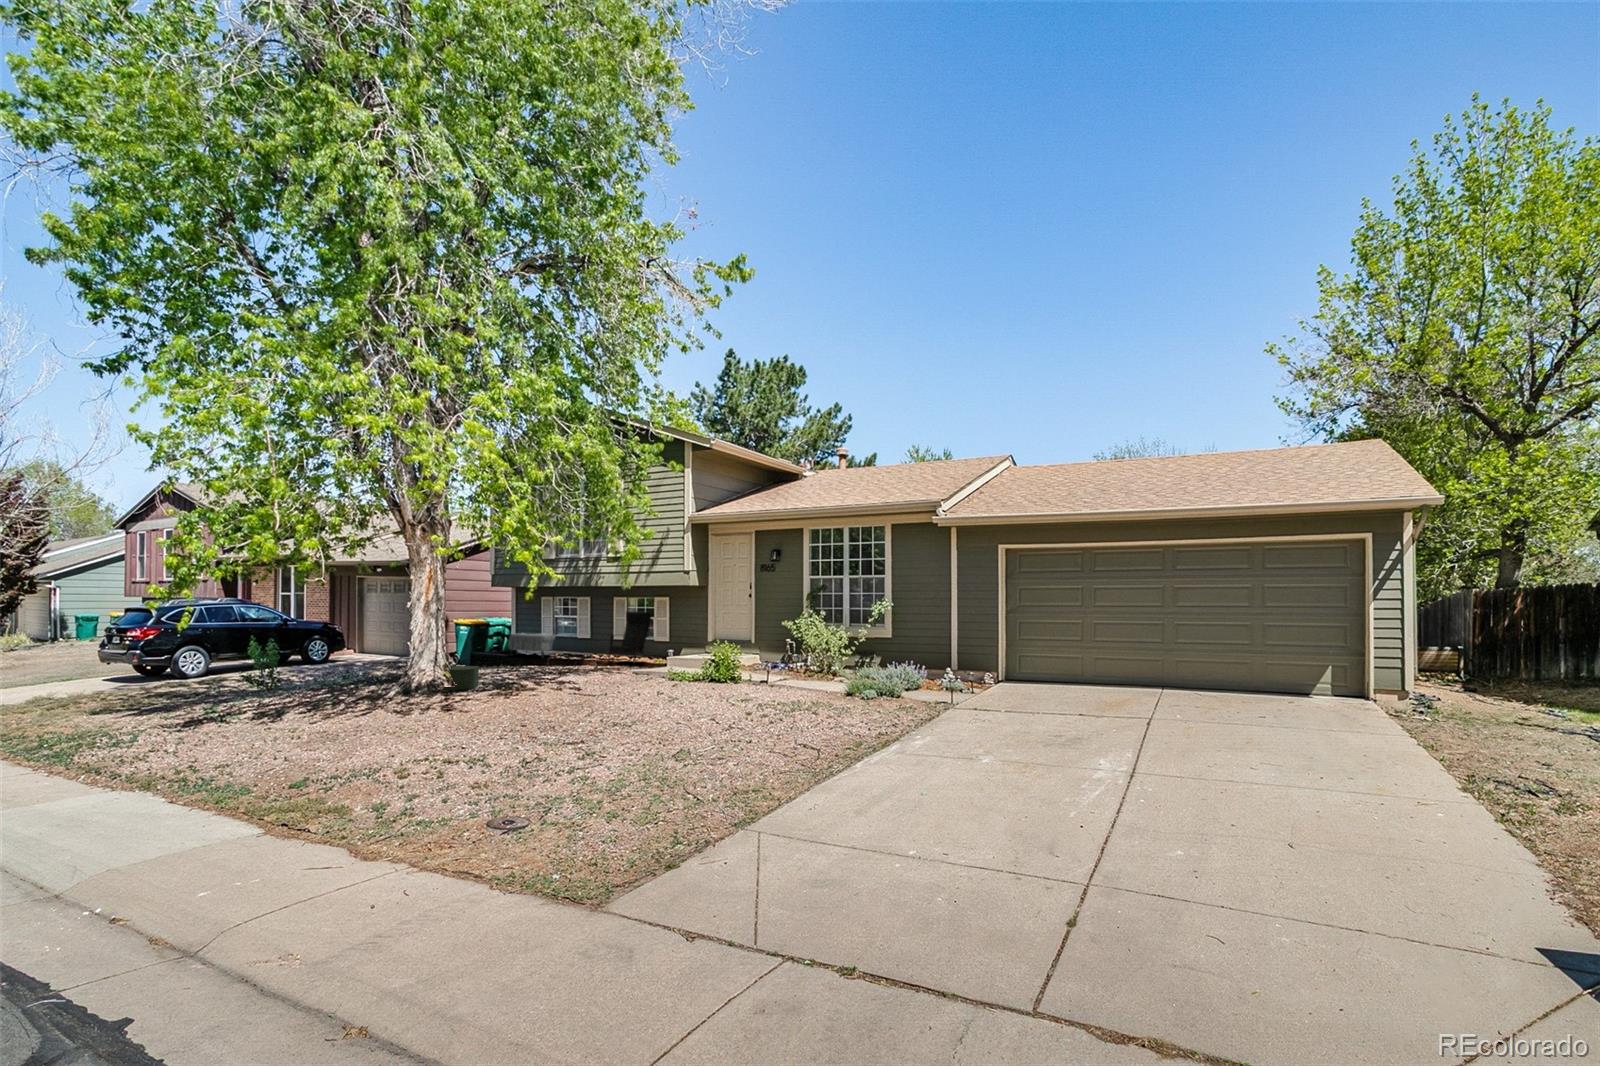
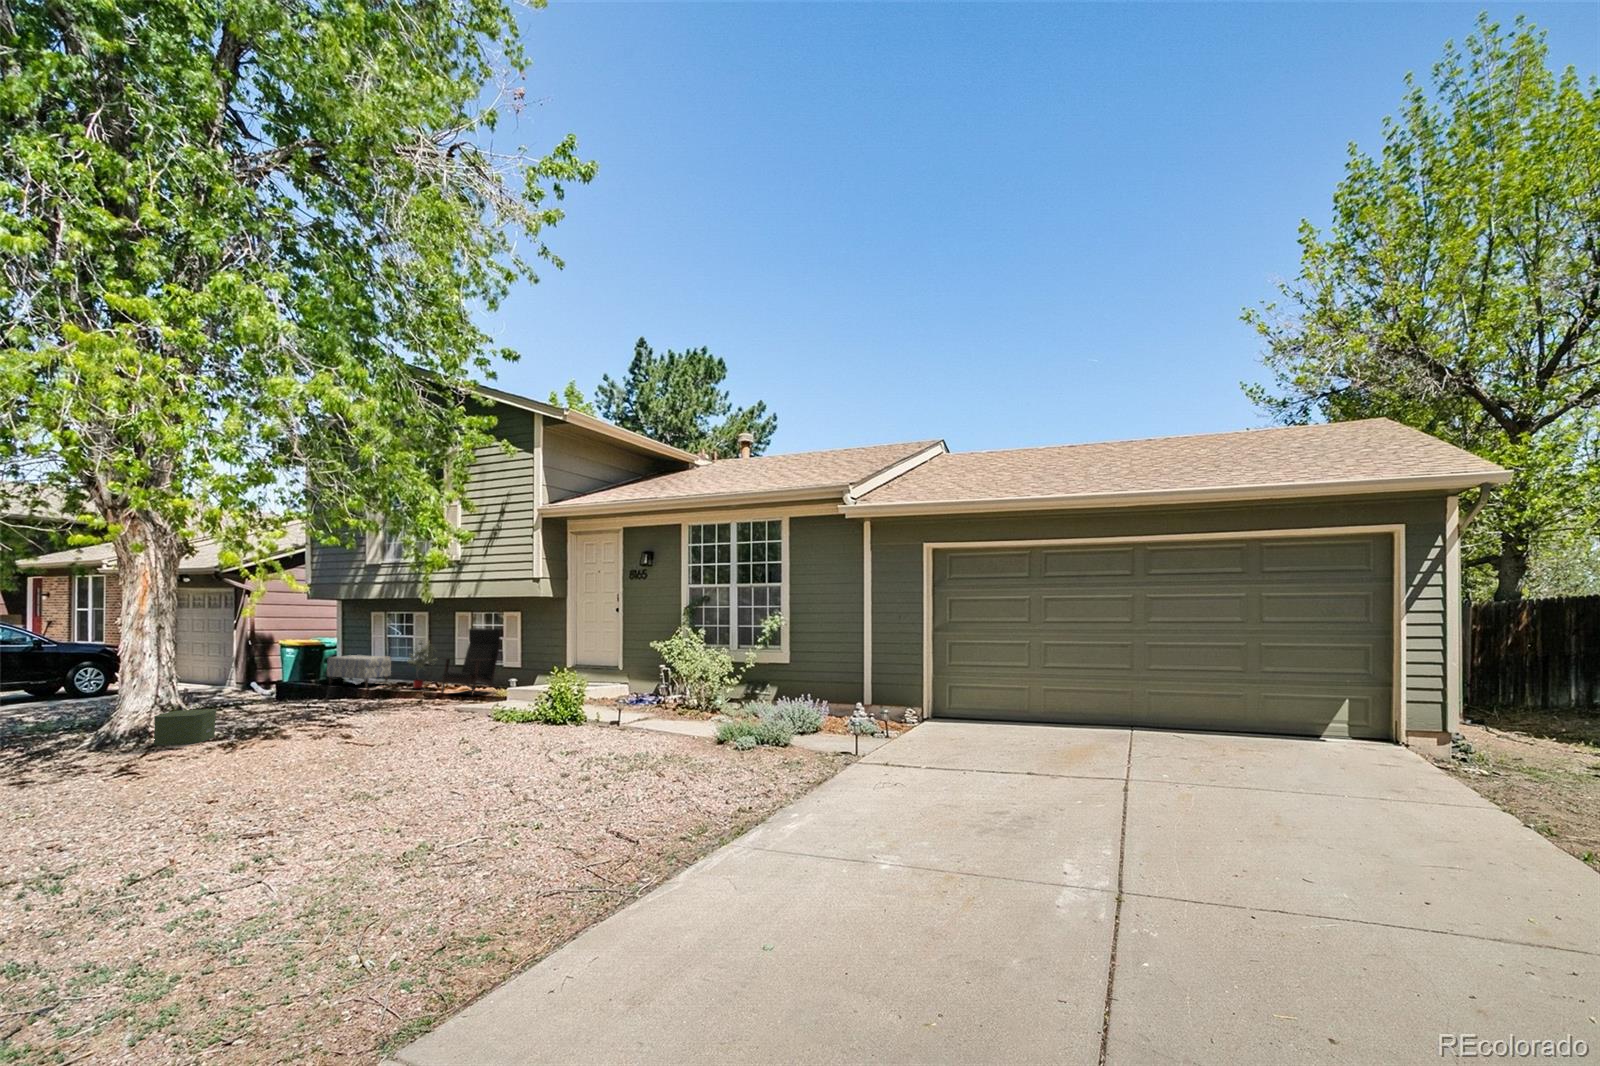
potted tree: none [574,621,600,660] -> present [408,642,435,689]

